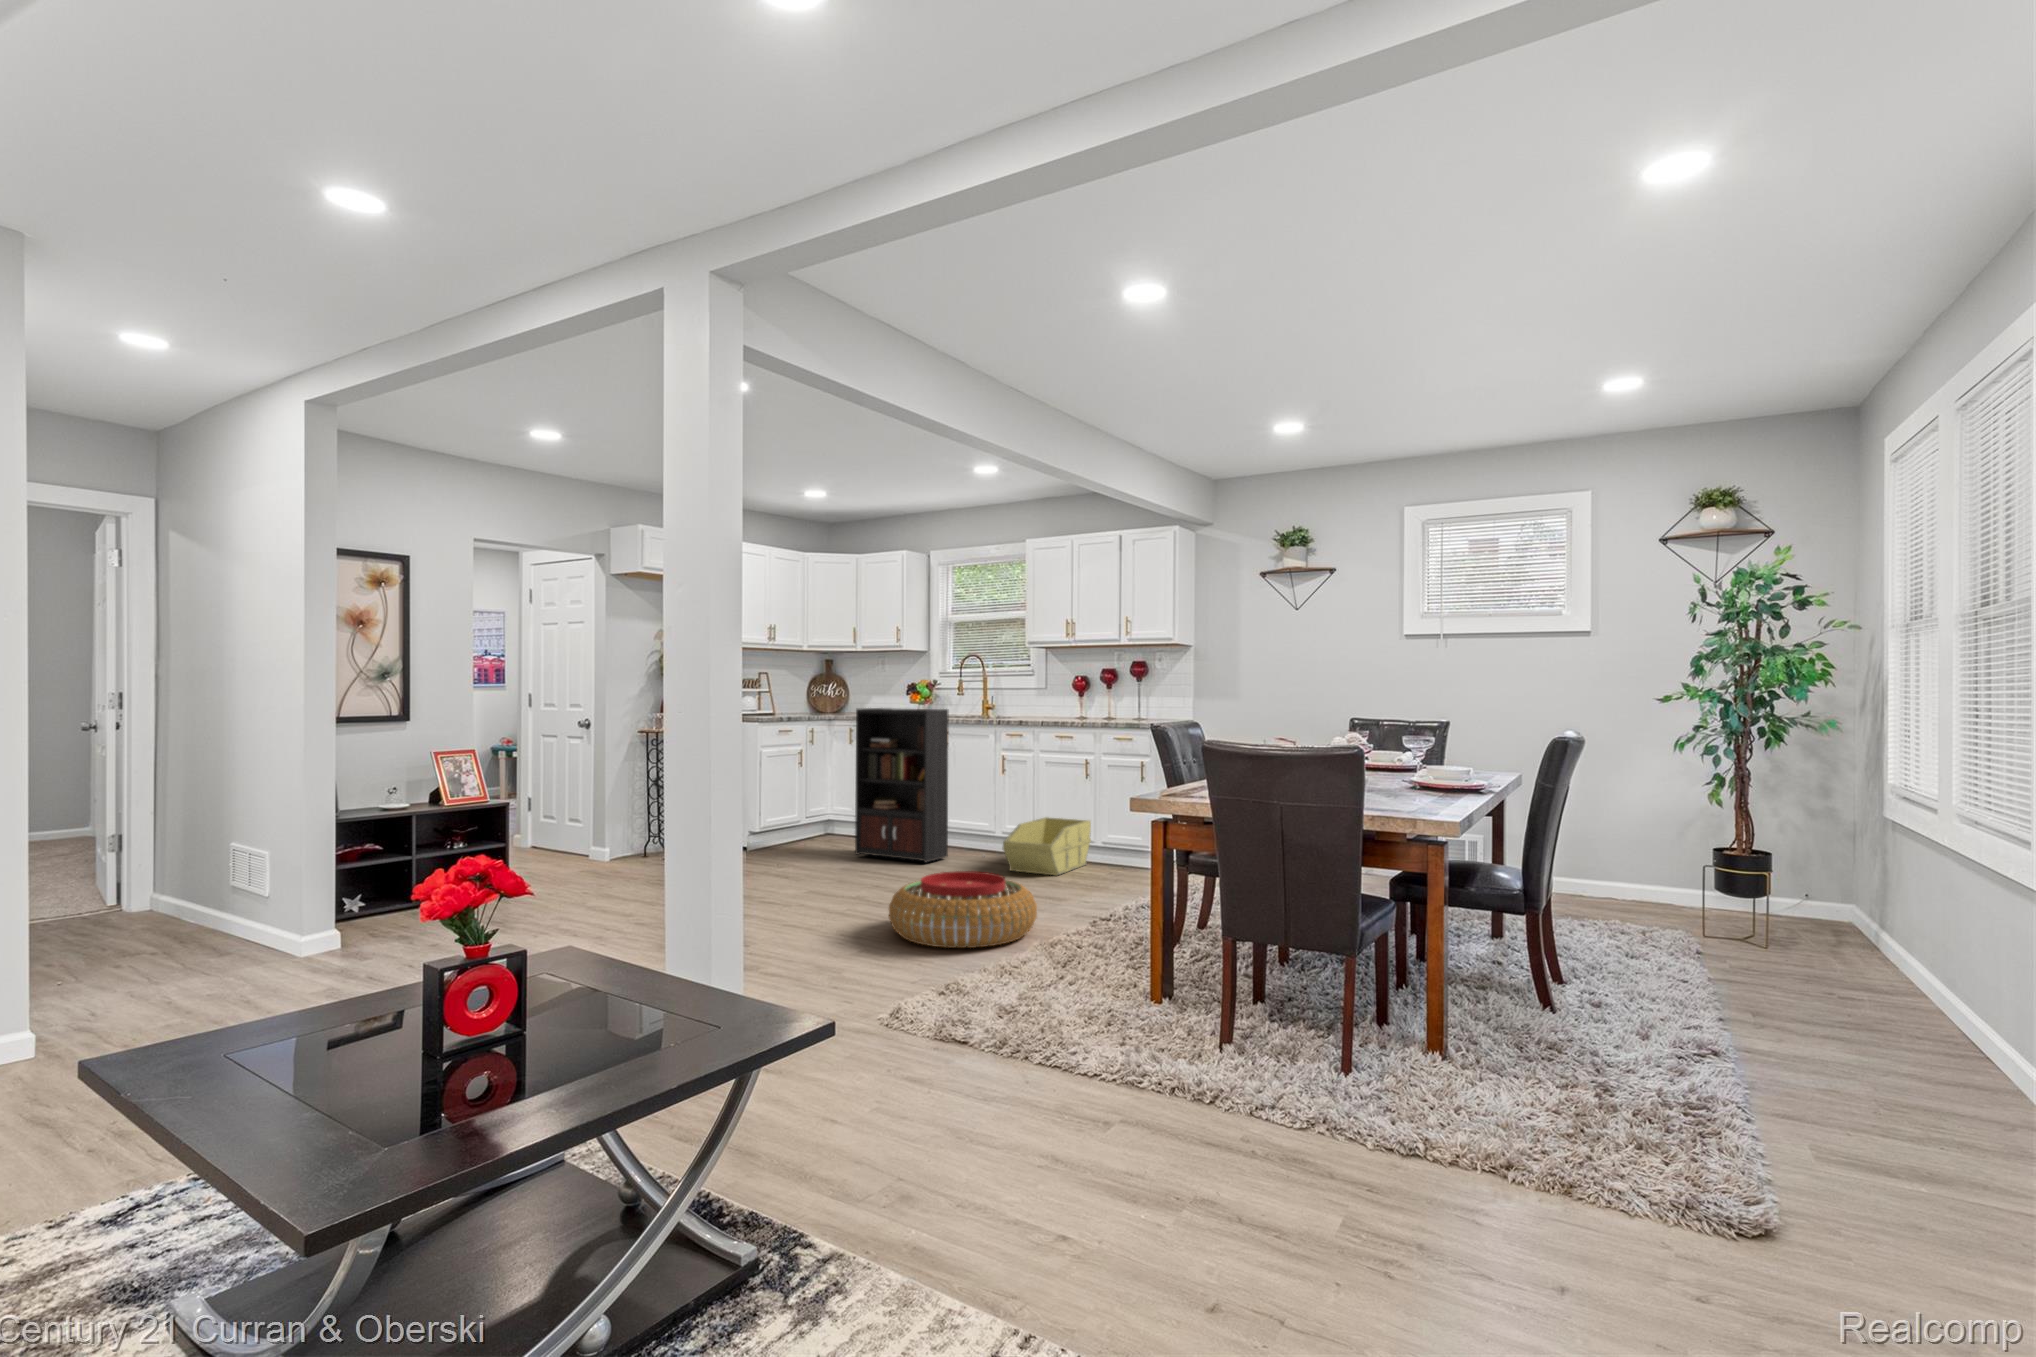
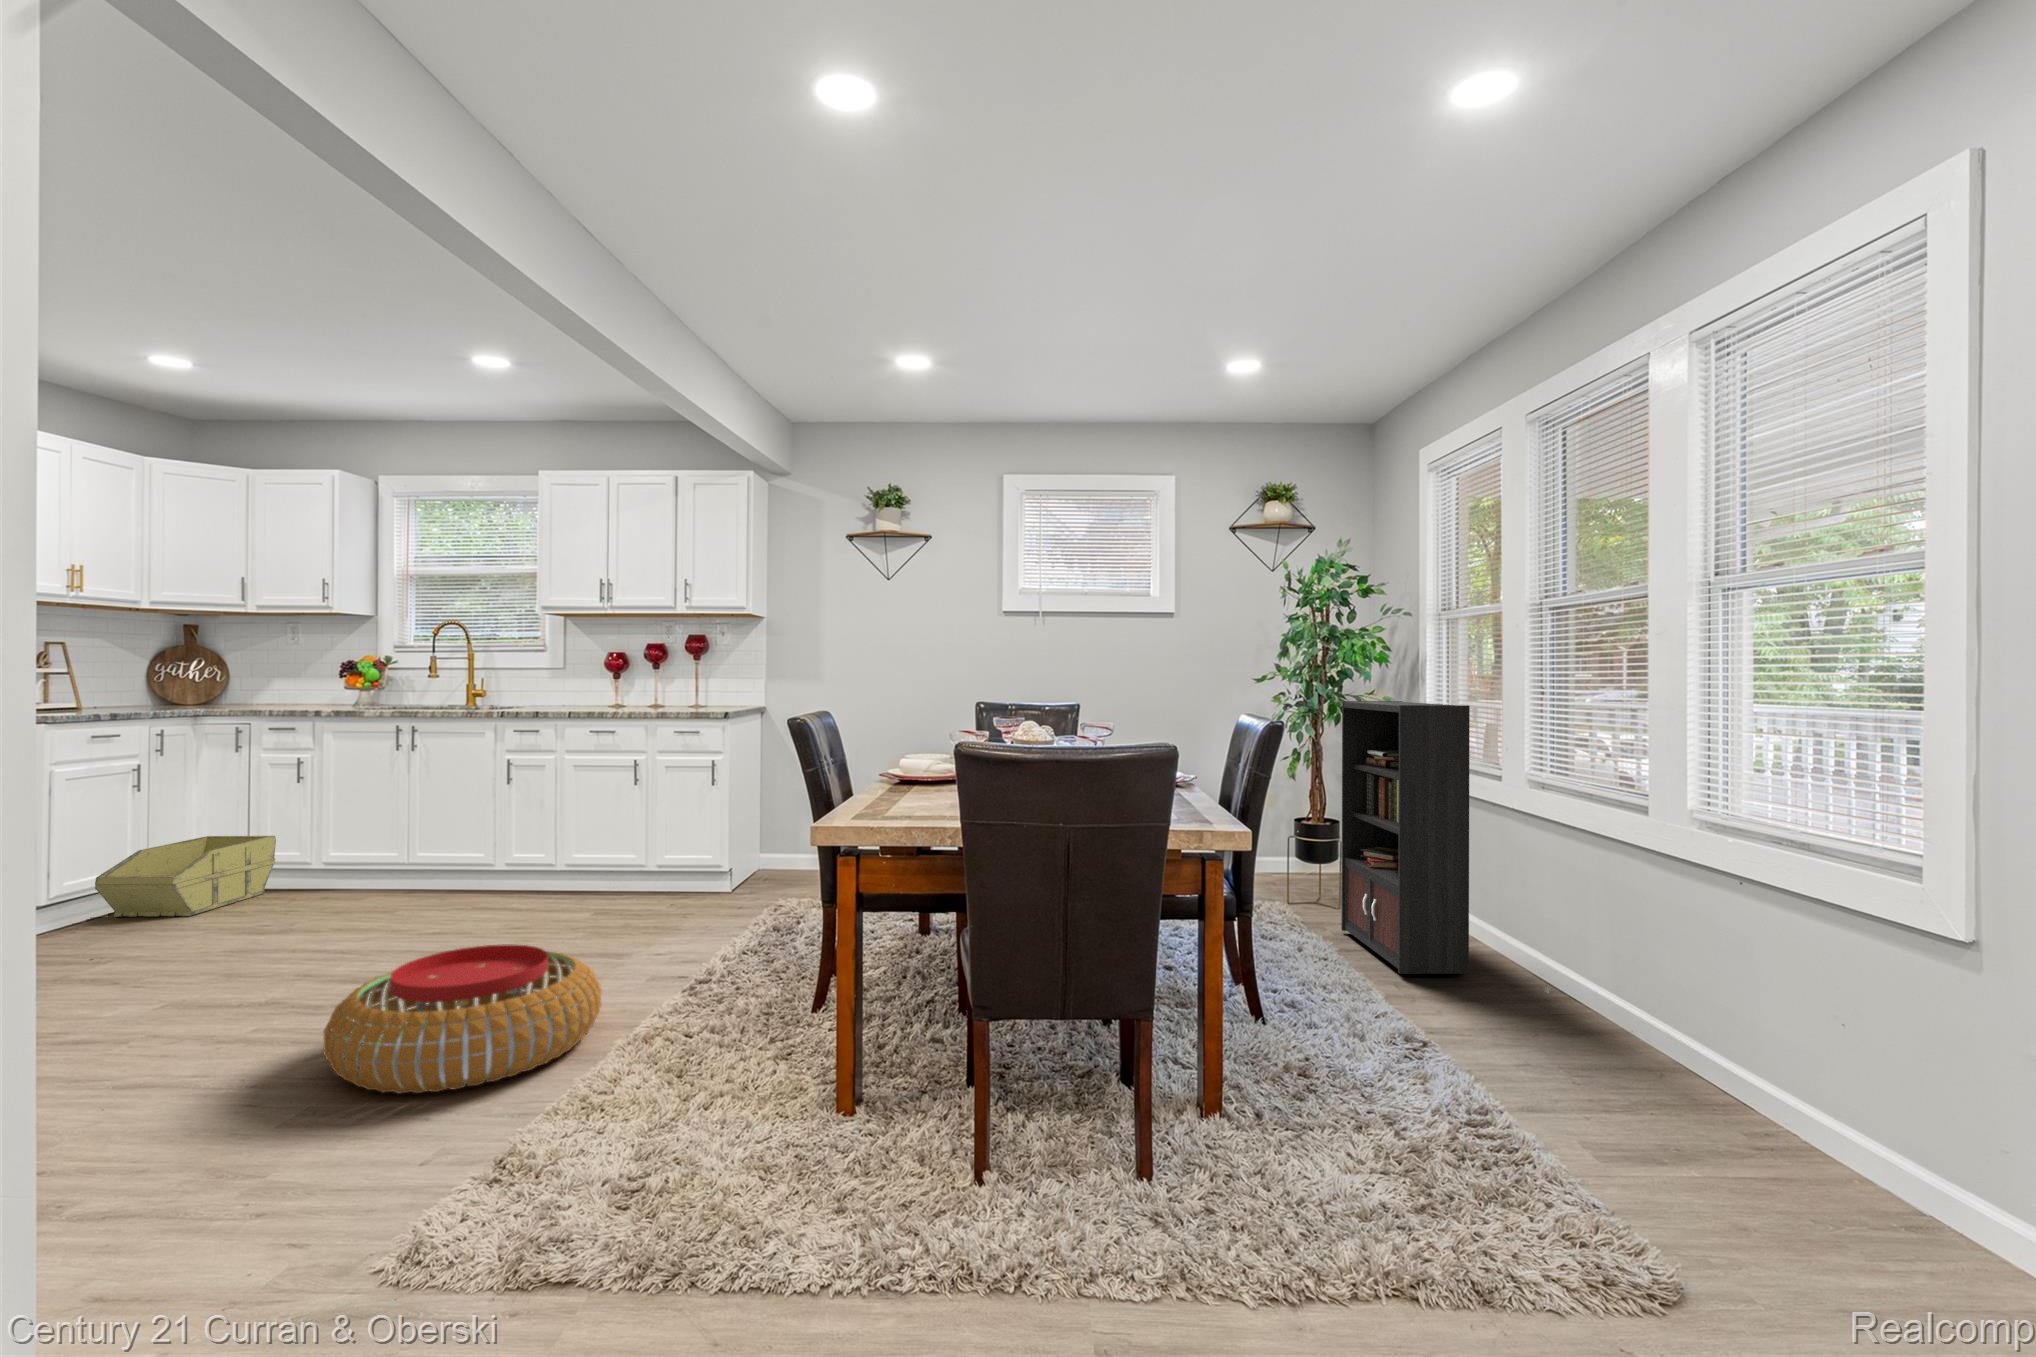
bookcase: present [855,708,949,862] -> present [1341,701,1550,993]
storage bin: present [1003,817,1091,876] -> present [95,836,276,917]

